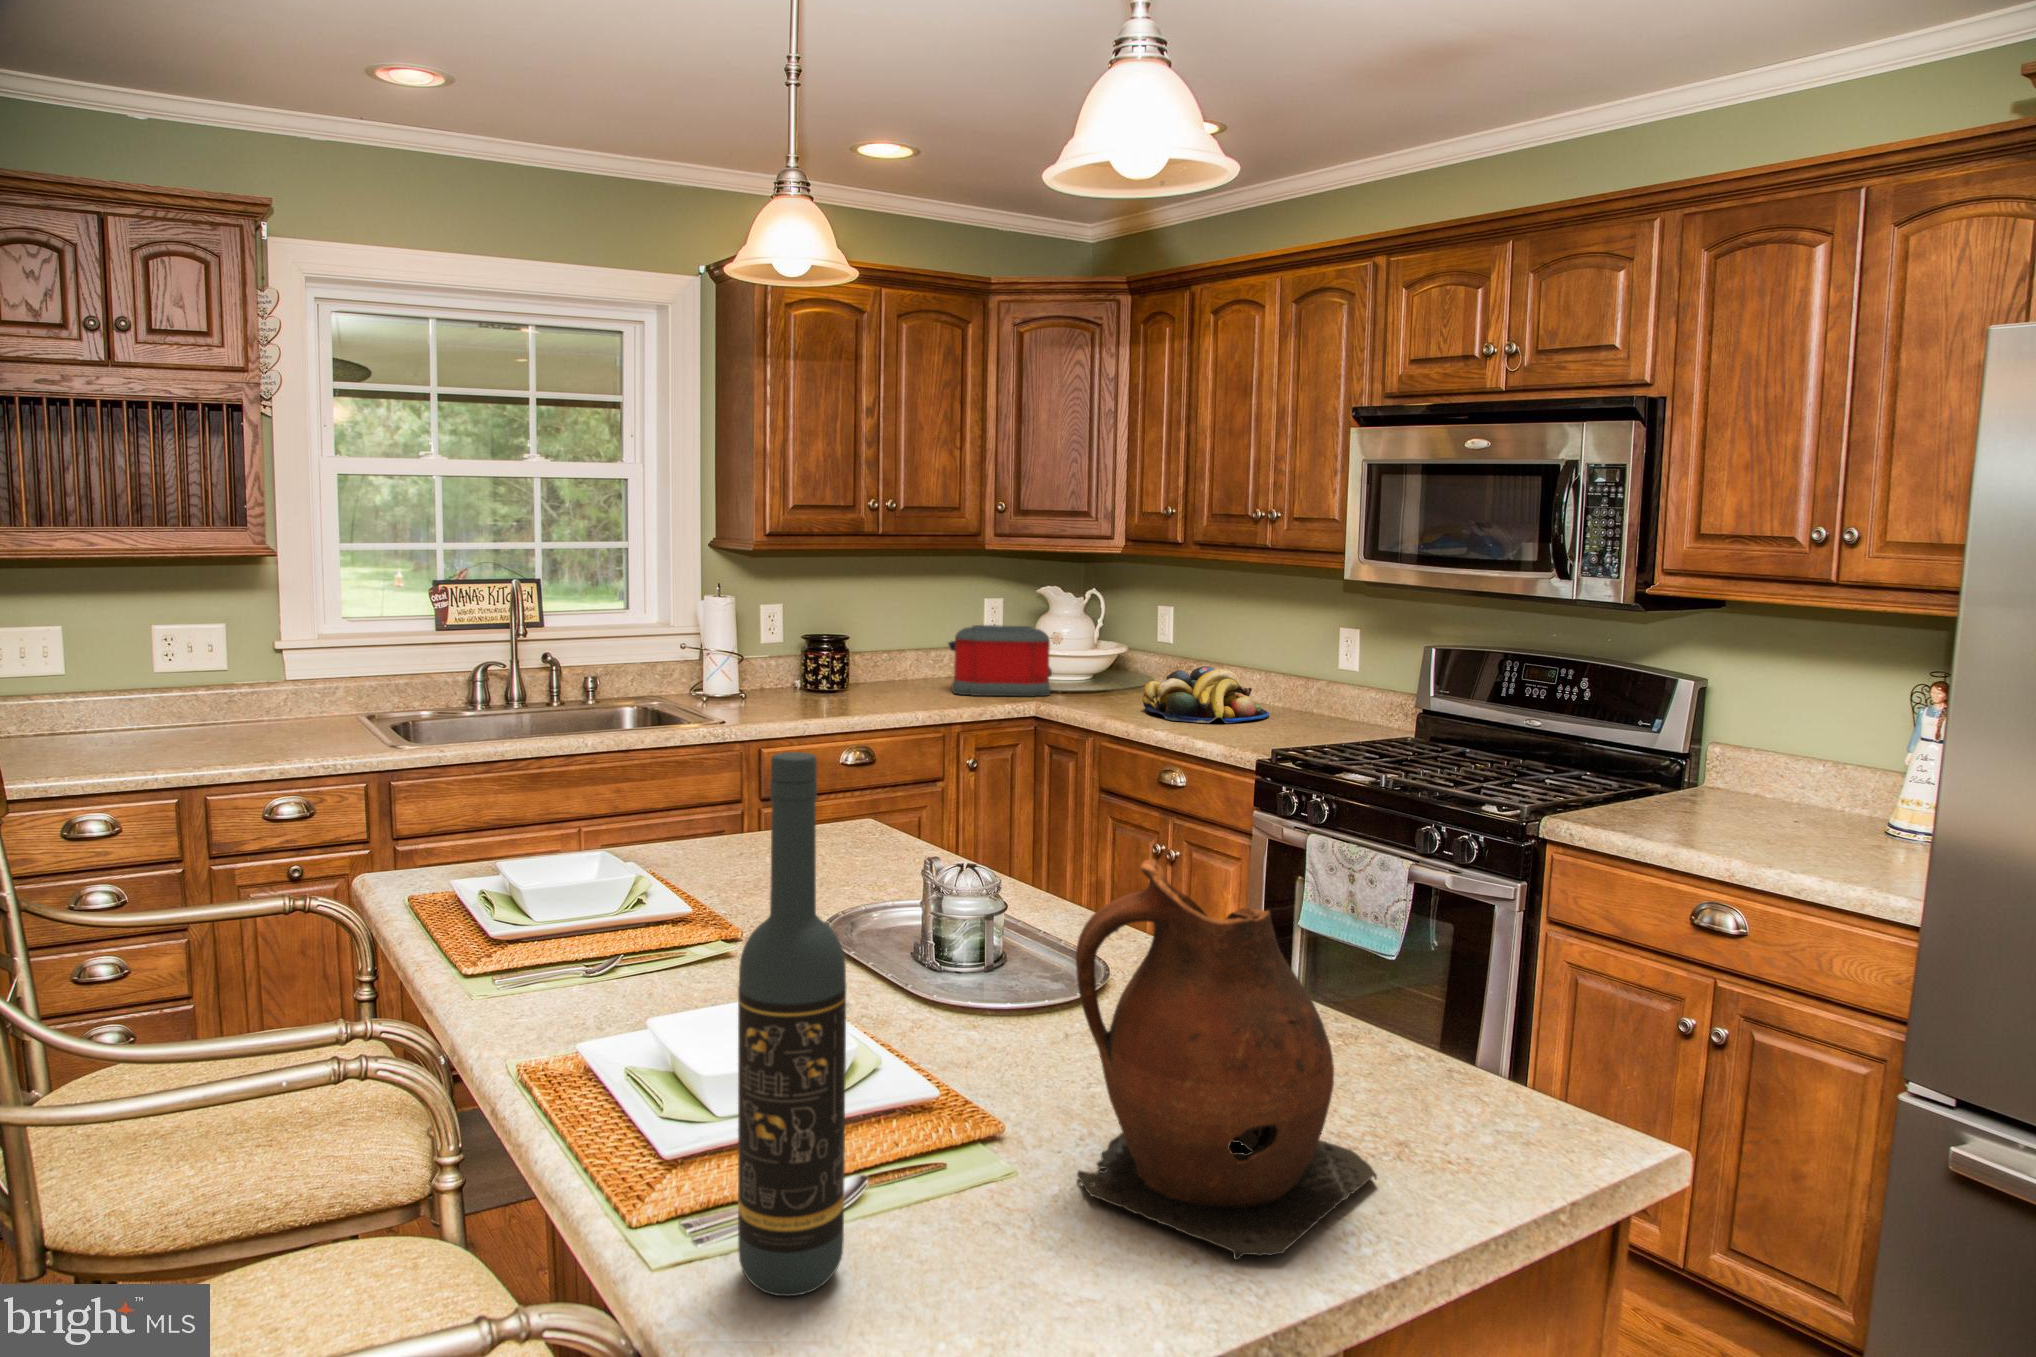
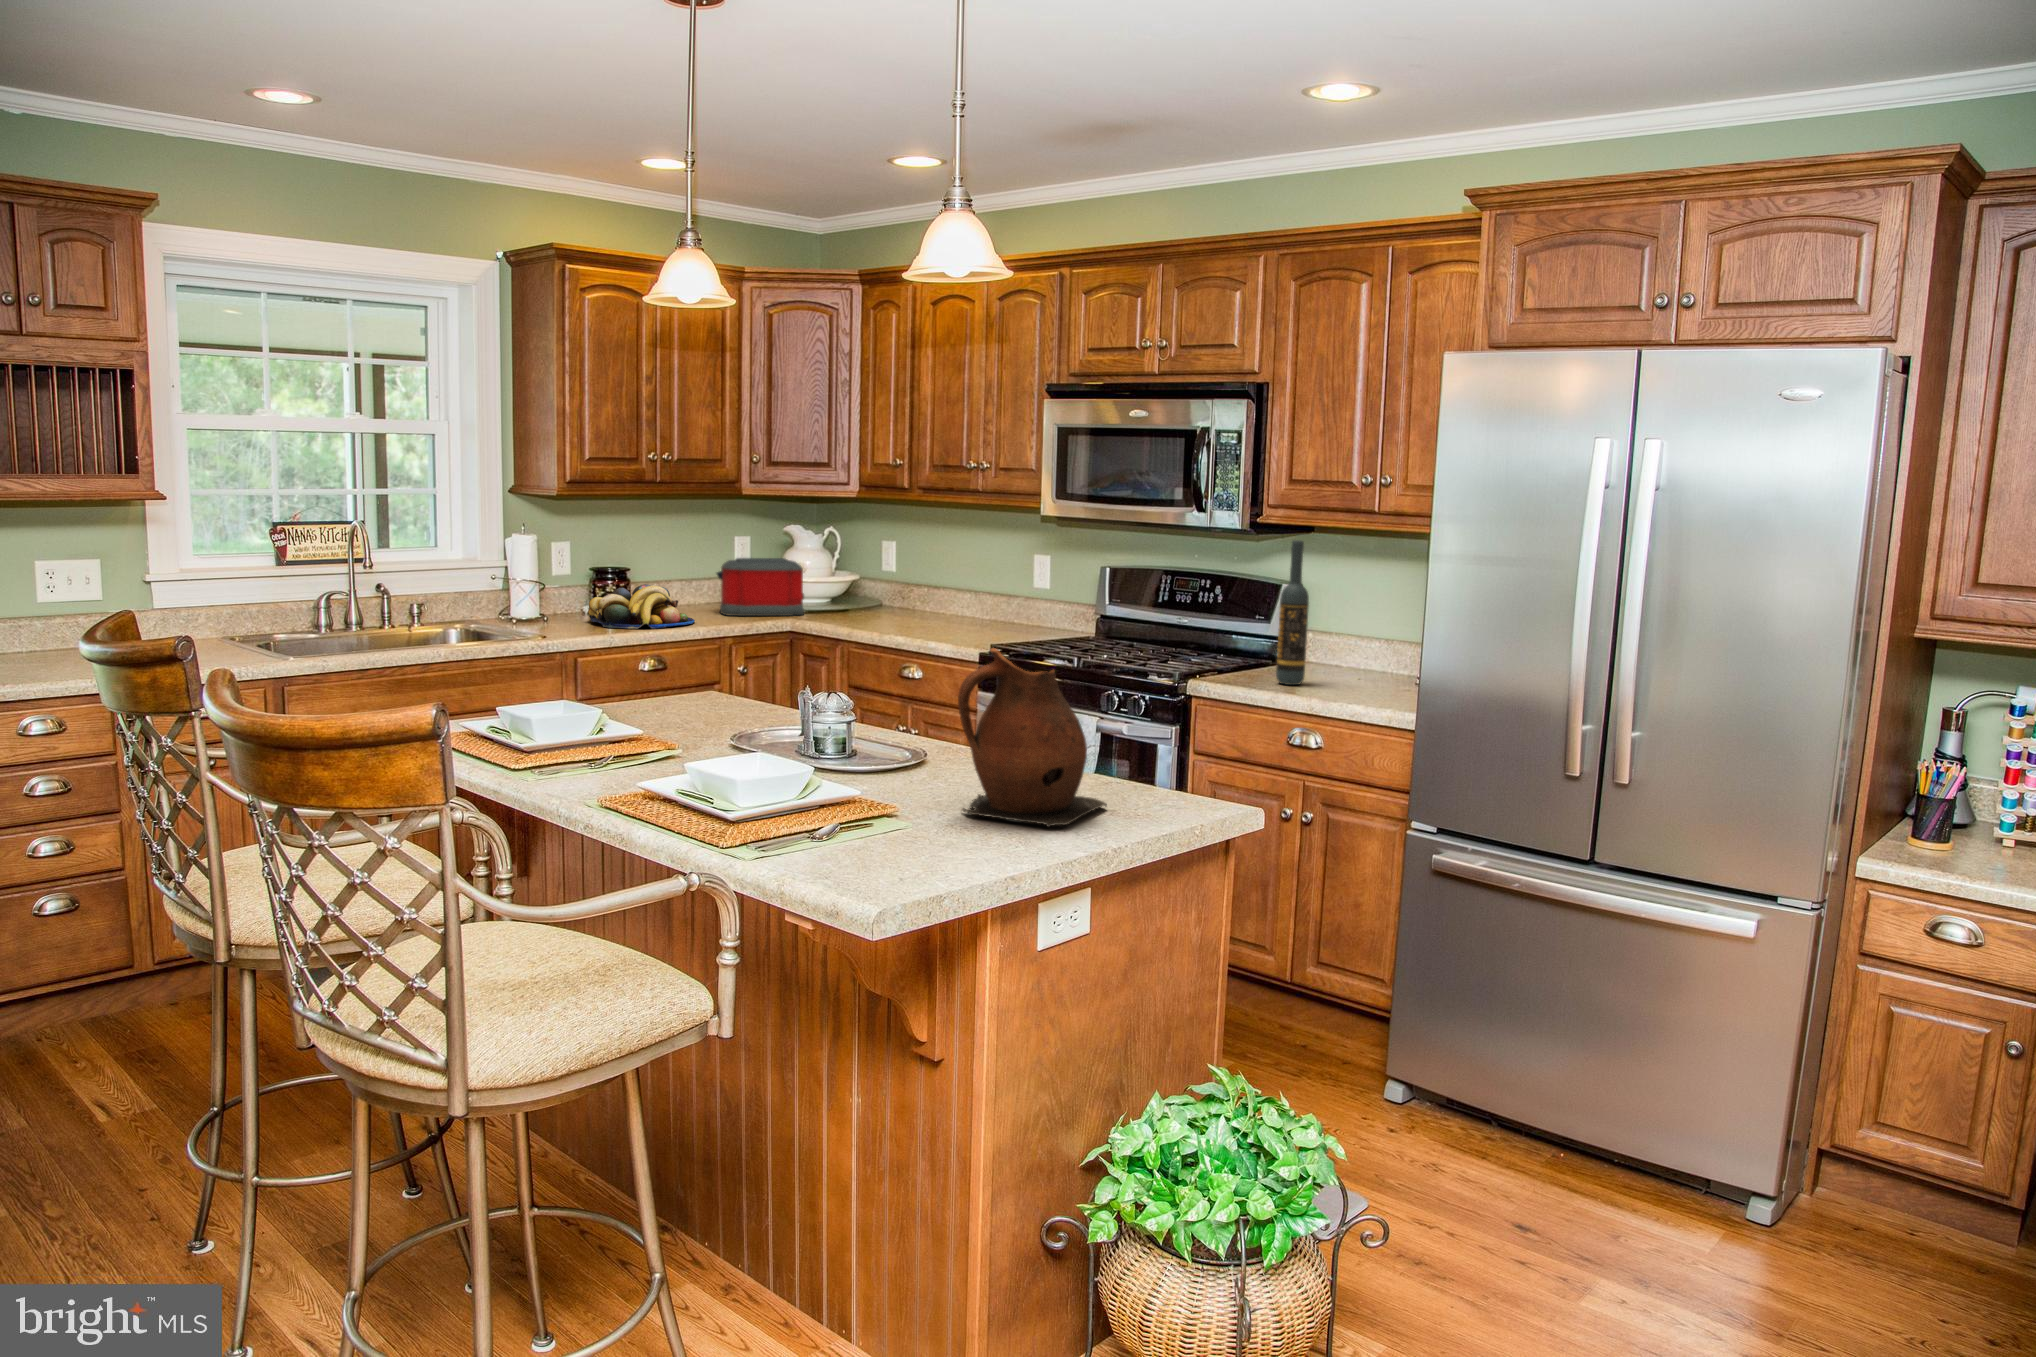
fruit bowl: present [1142,666,1269,723] -> present [588,584,695,629]
wine bottle: present [738,752,846,1296] -> present [1276,540,1309,685]

